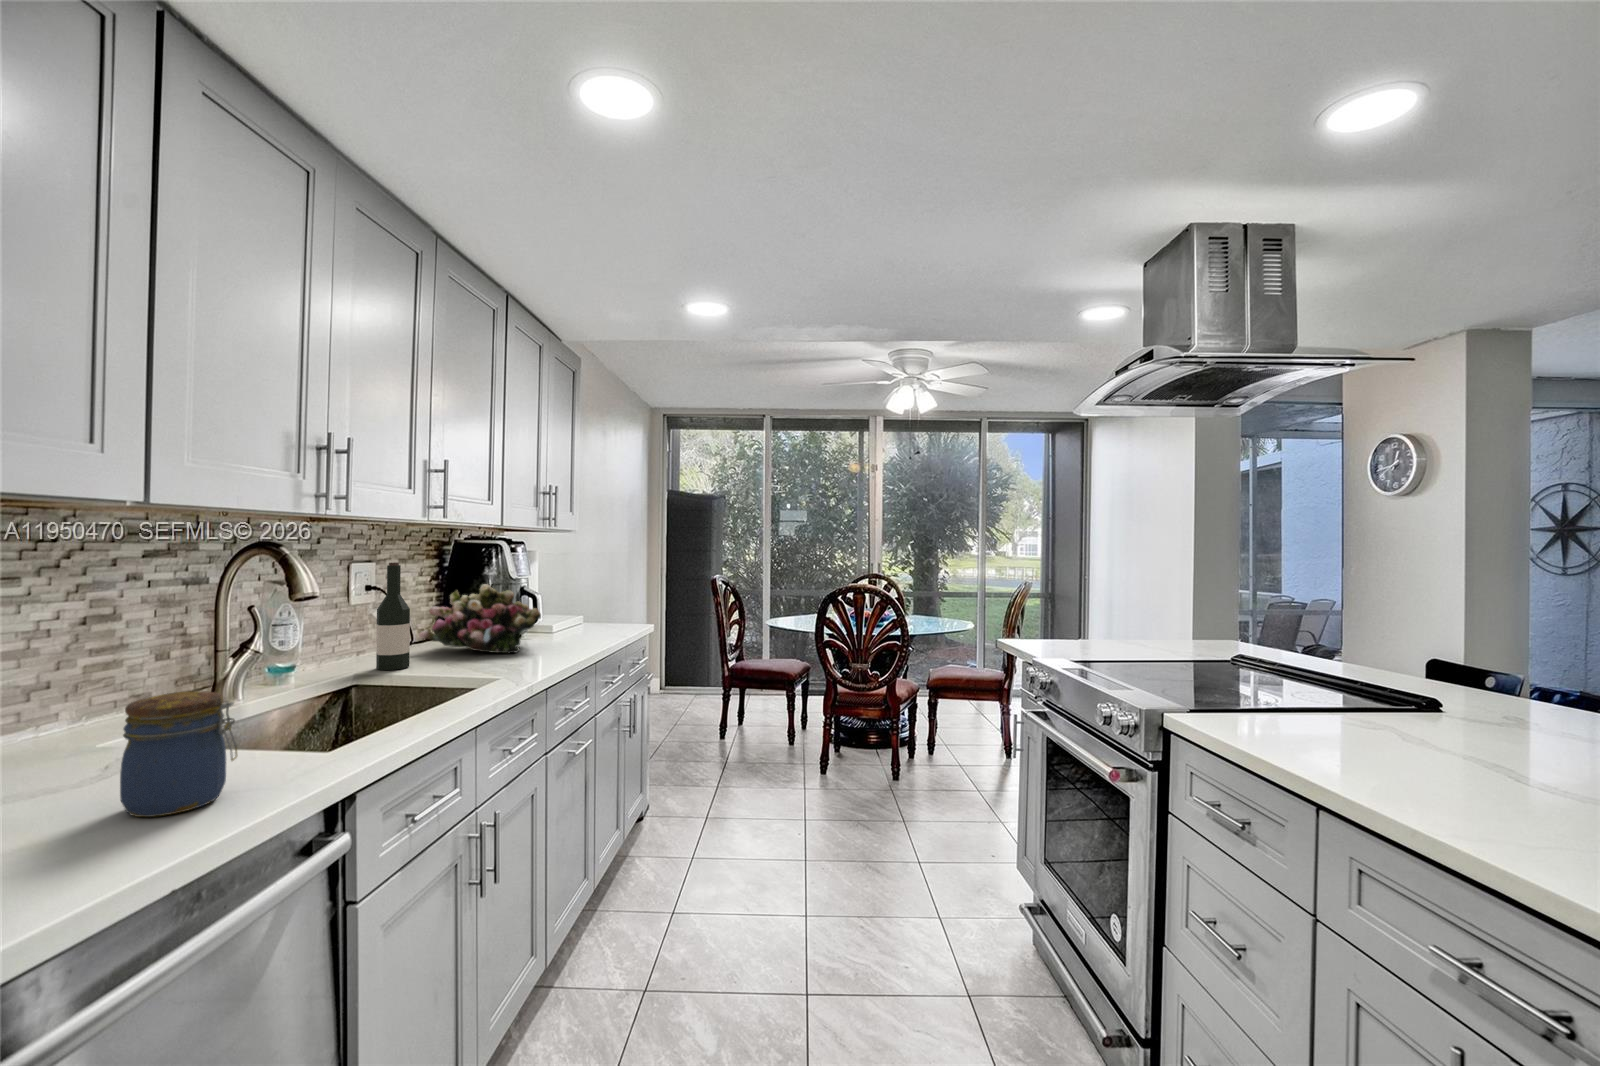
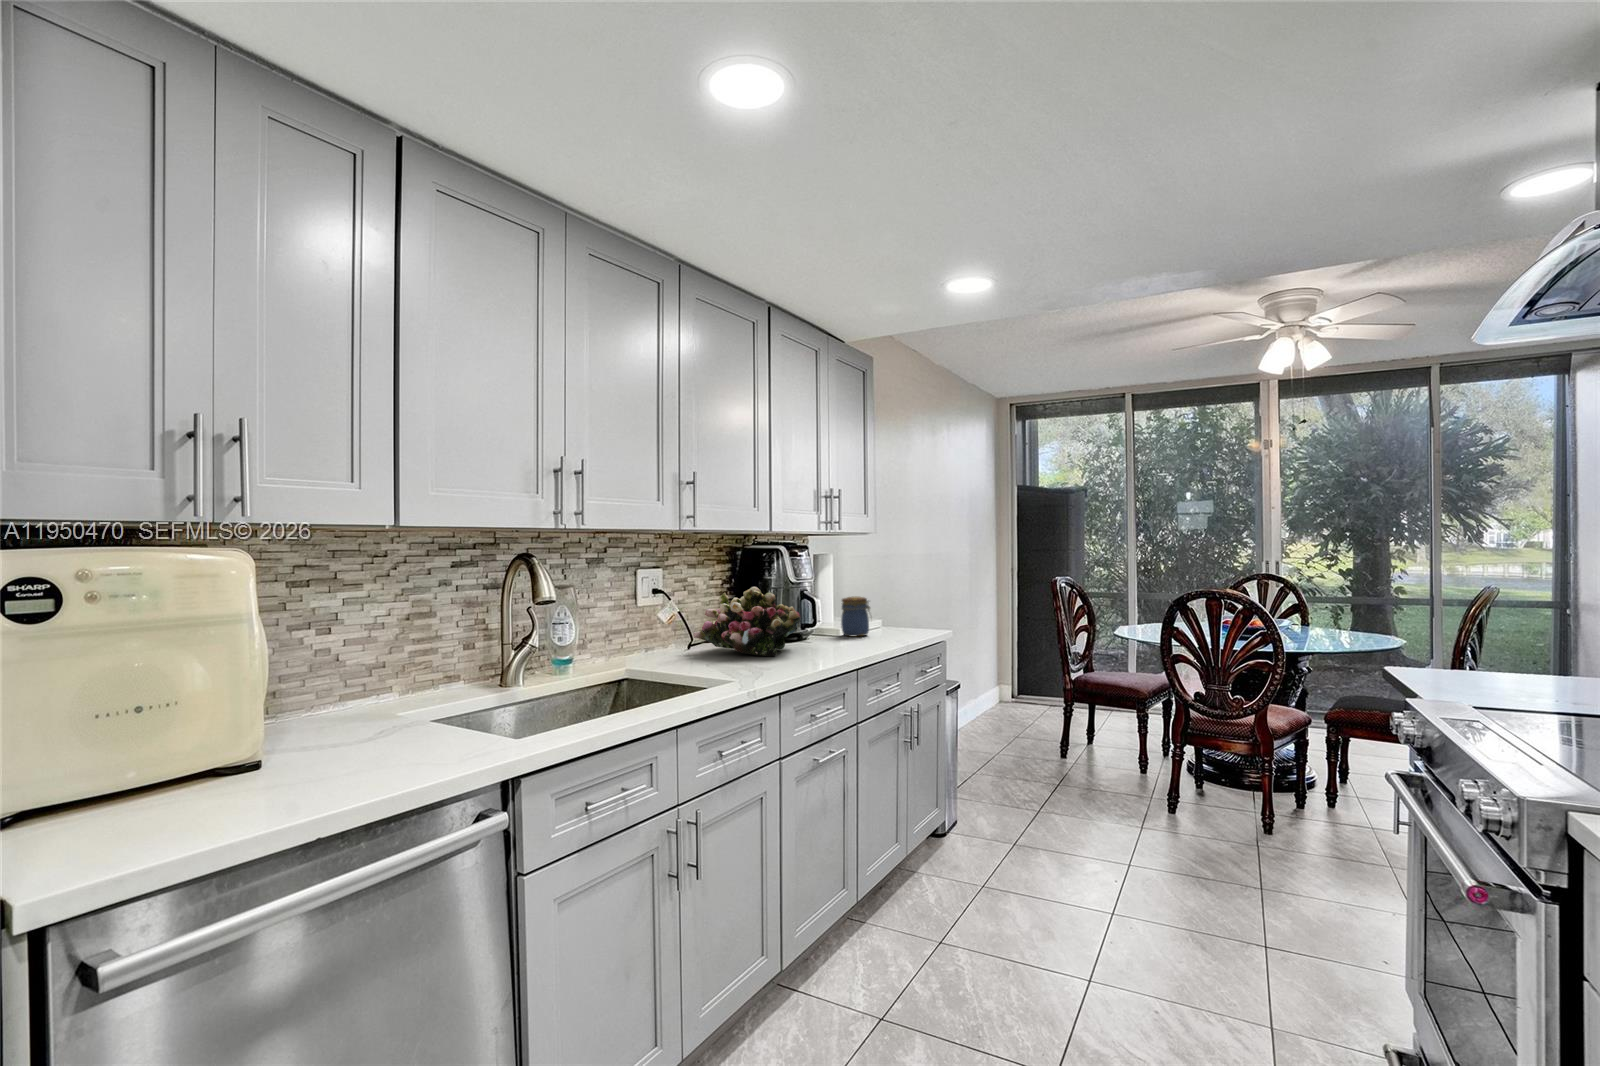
wine bottle: present [376,562,410,670] -> none [643,567,671,667]
jar: present [120,691,237,817] -> present [841,597,870,637]

